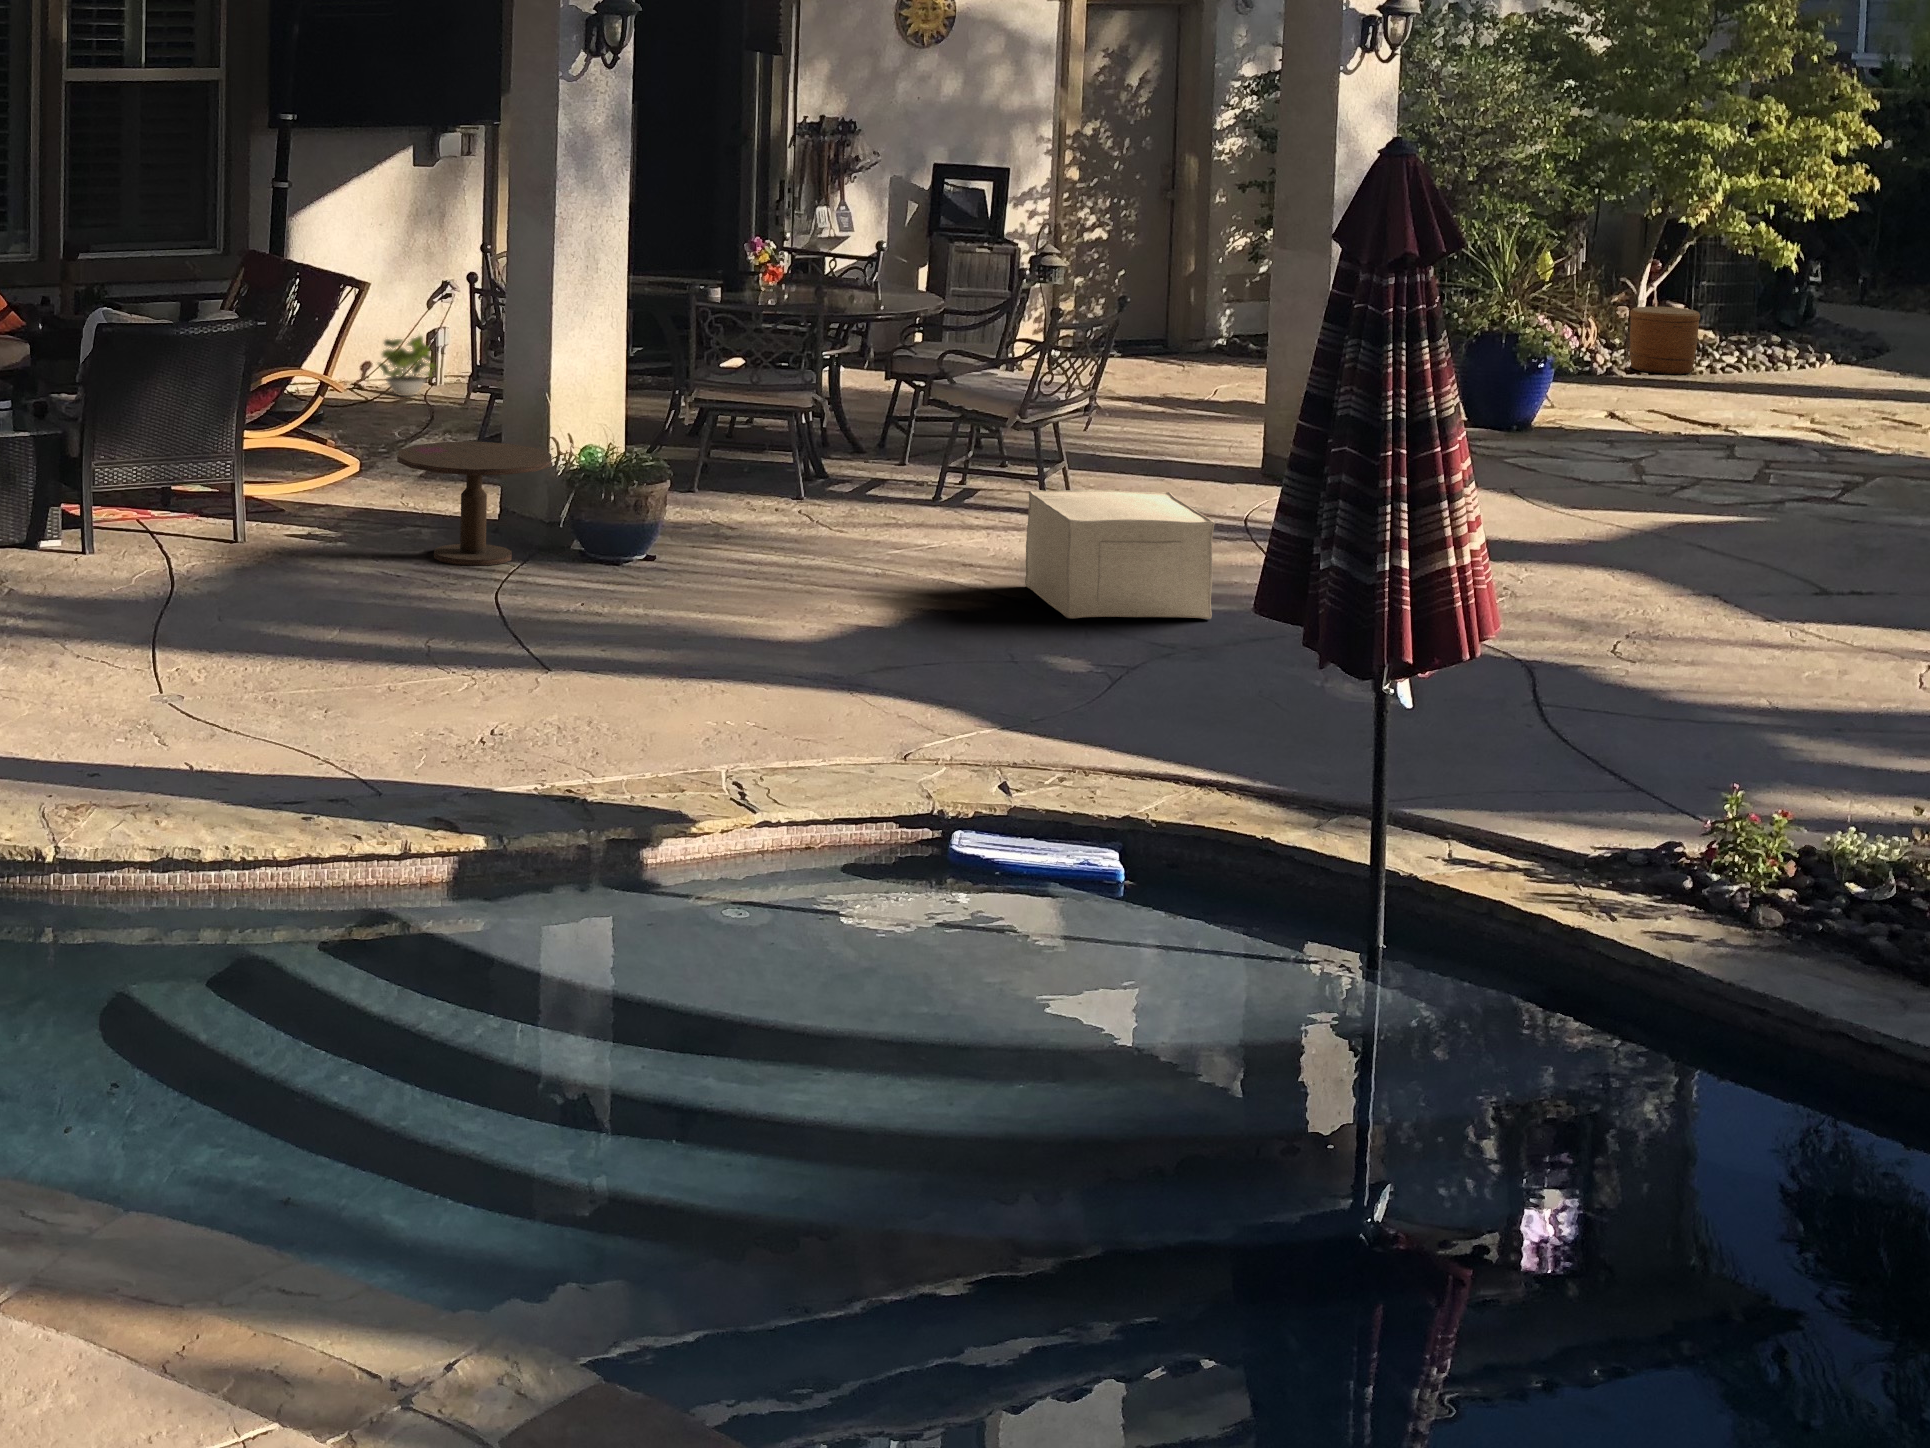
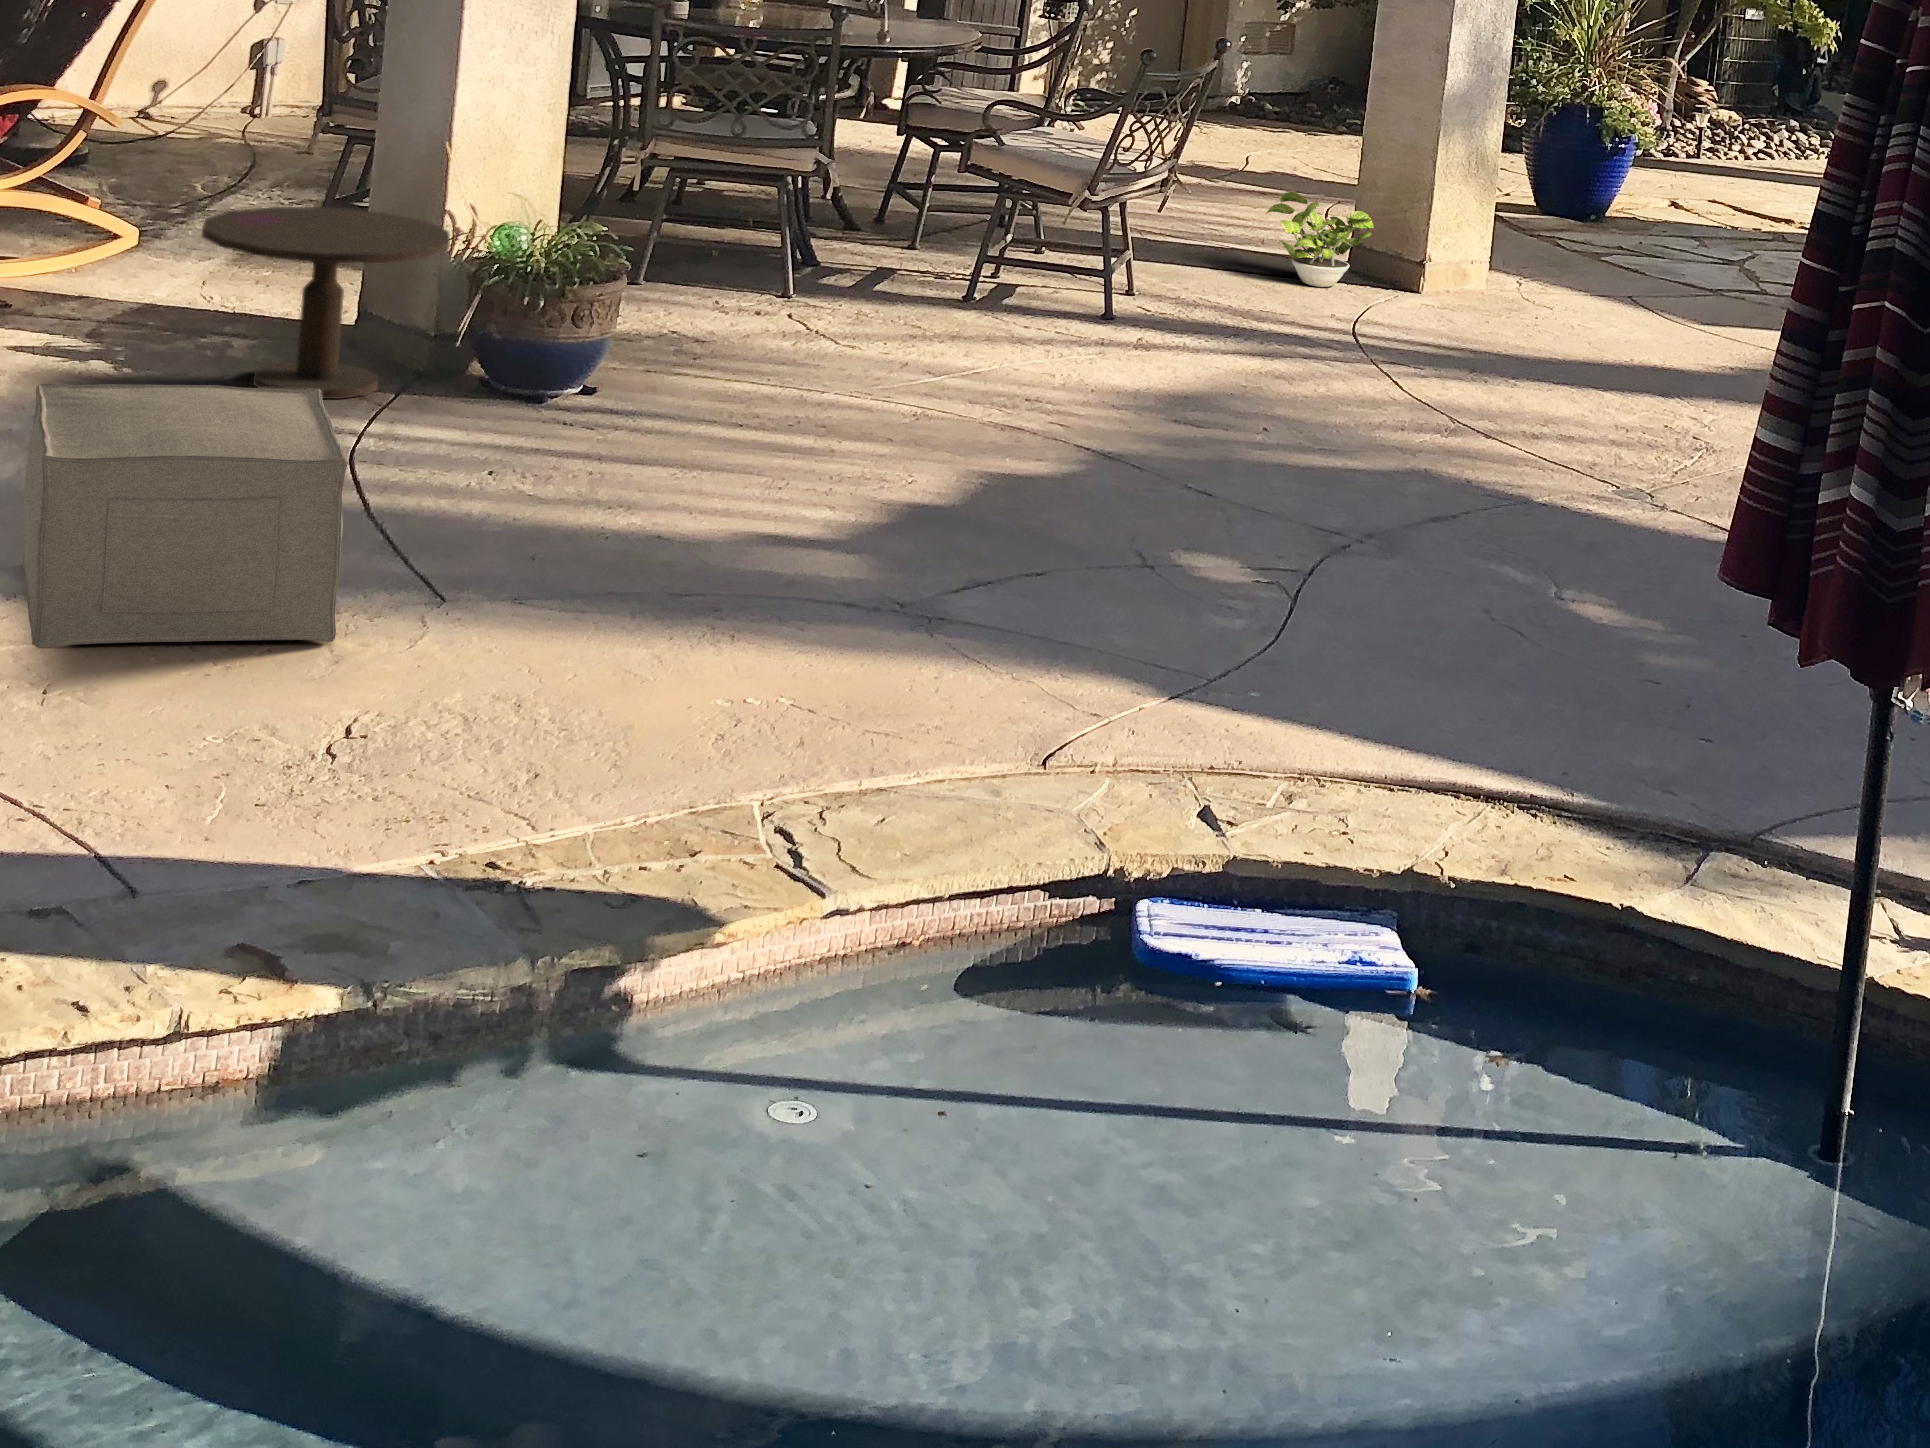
woven basket: present [1630,307,1700,375] -> none [1664,82,1738,159]
potted plant: present [378,336,436,396] -> present [1267,192,1374,287]
ottoman: present [1025,490,1215,619] -> present [22,383,348,648]

